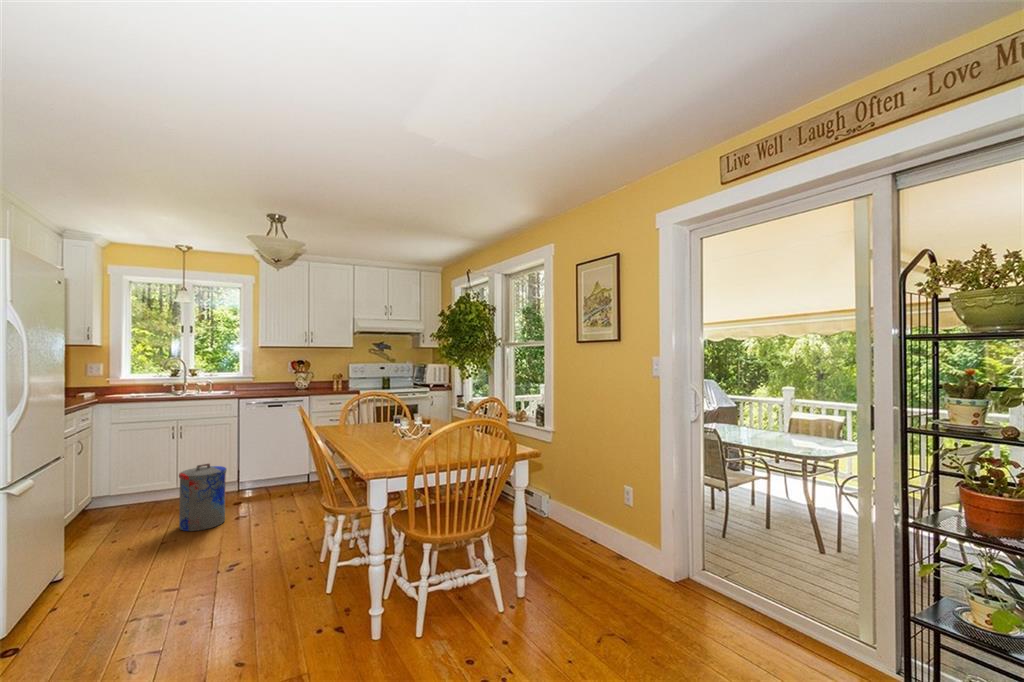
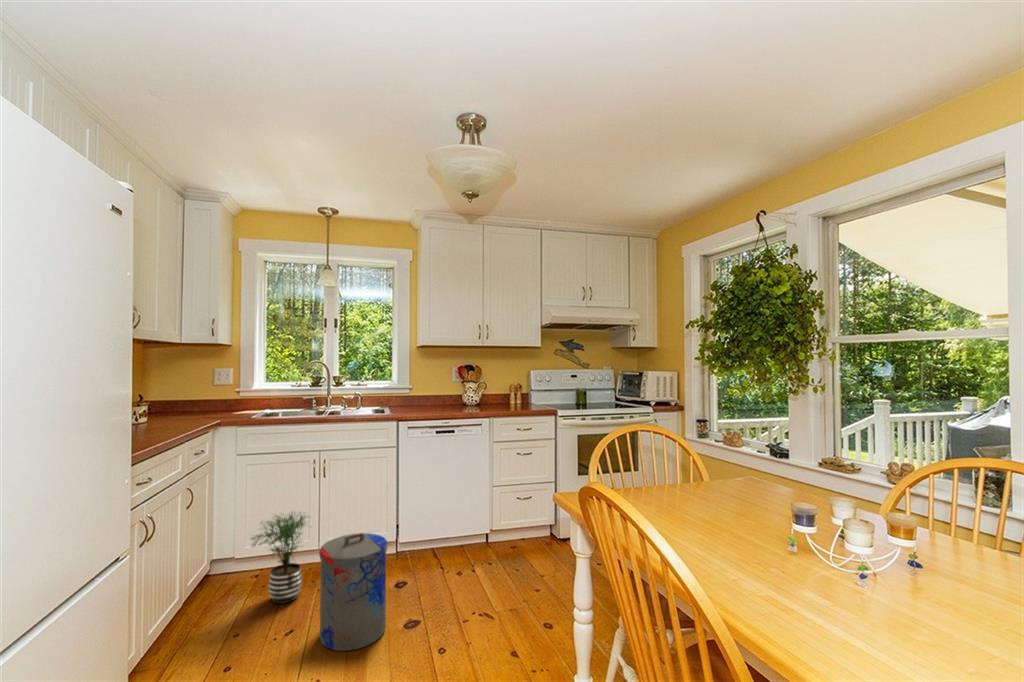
potted plant: none [125,458,176,518] -> present [252,512,306,604]

